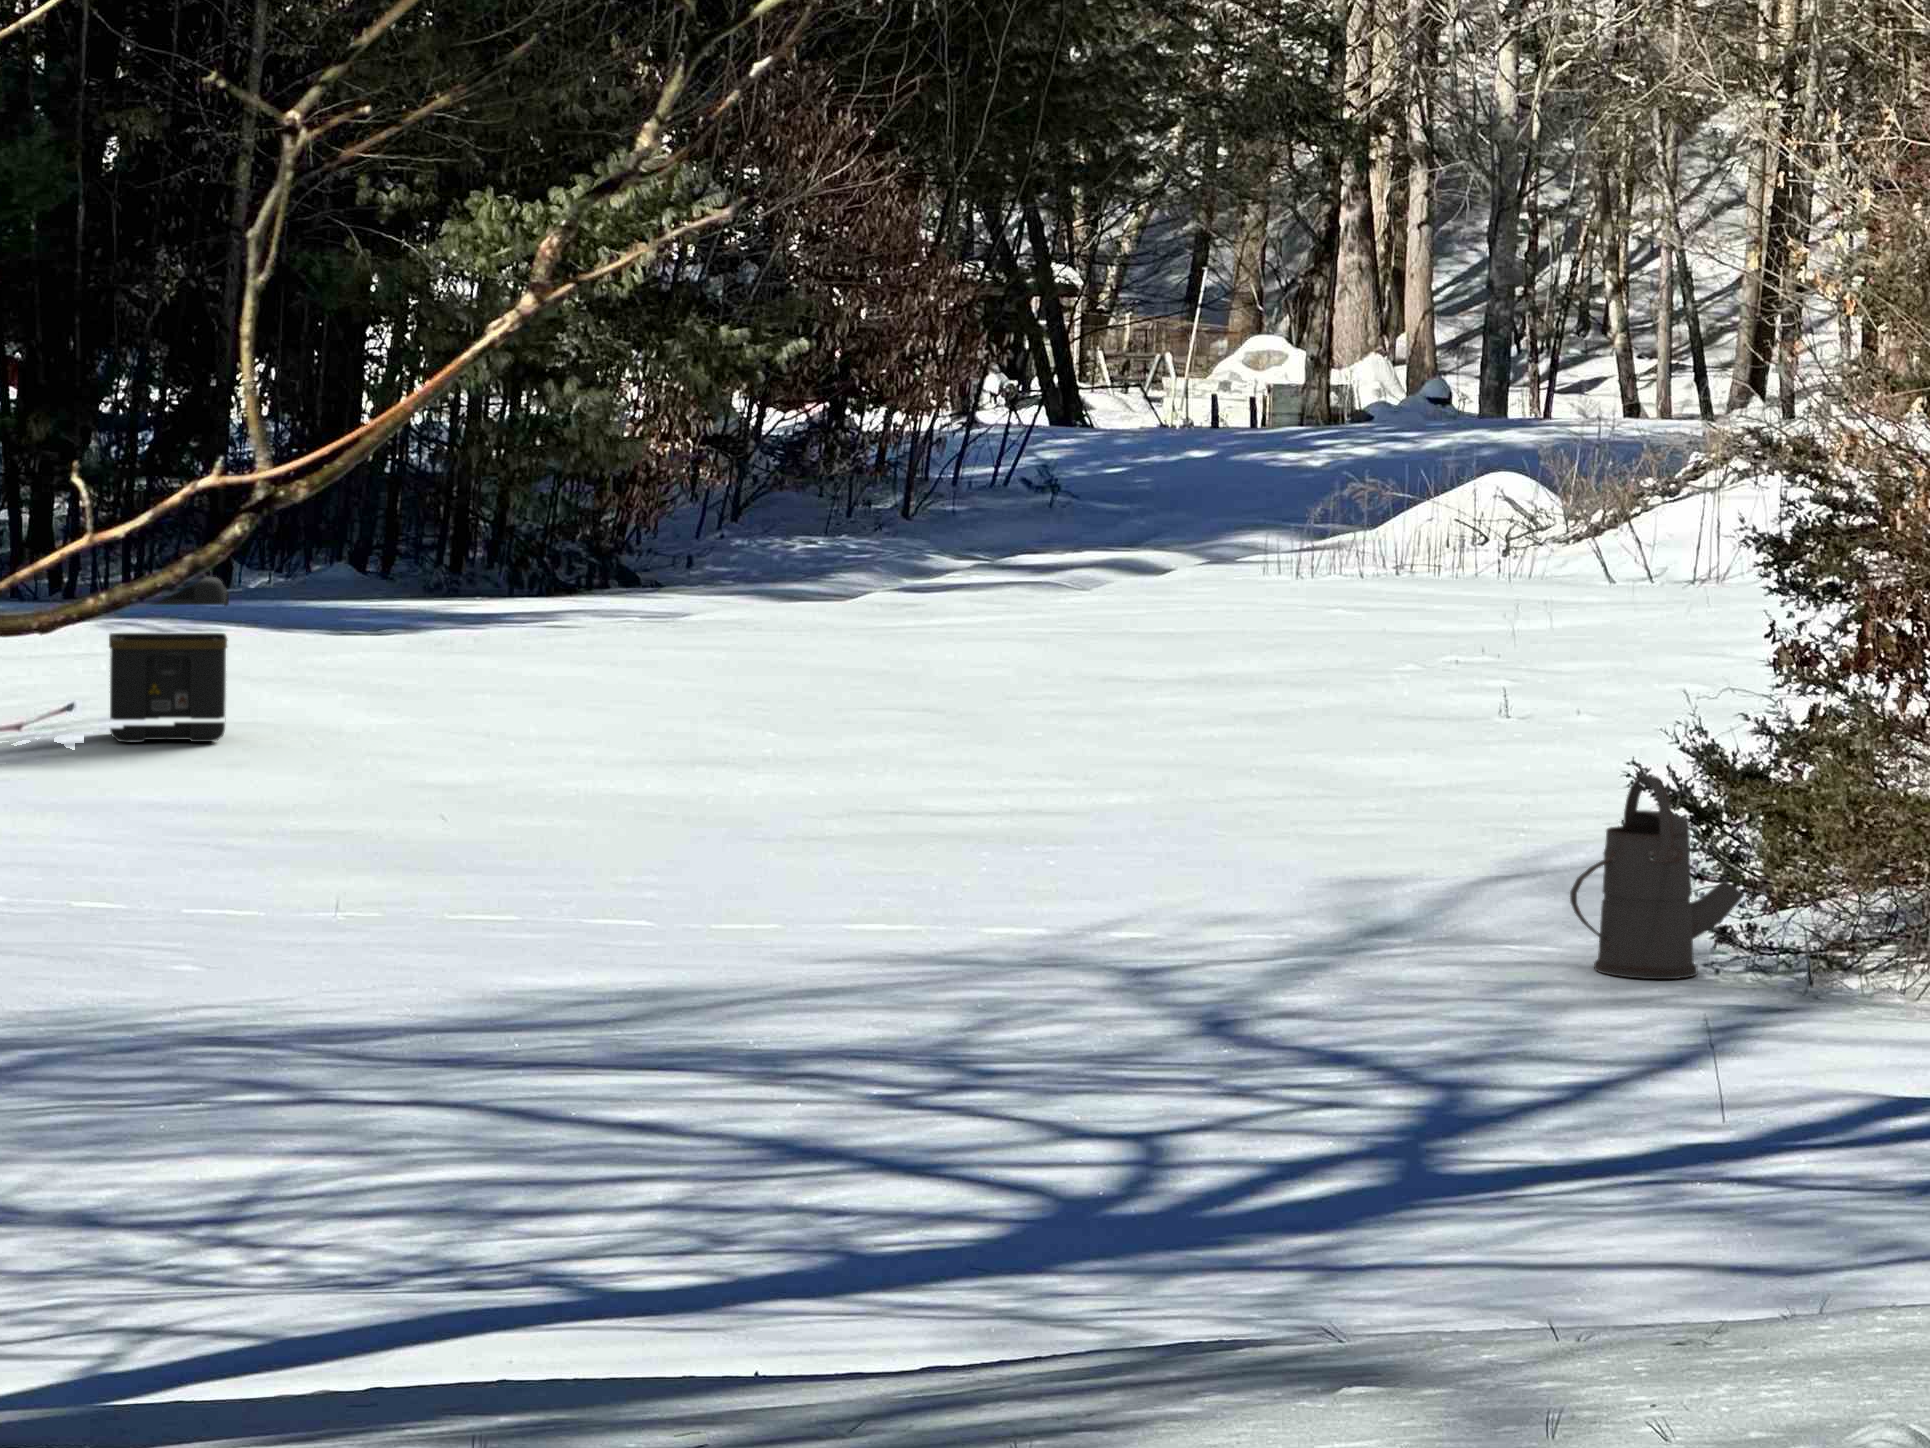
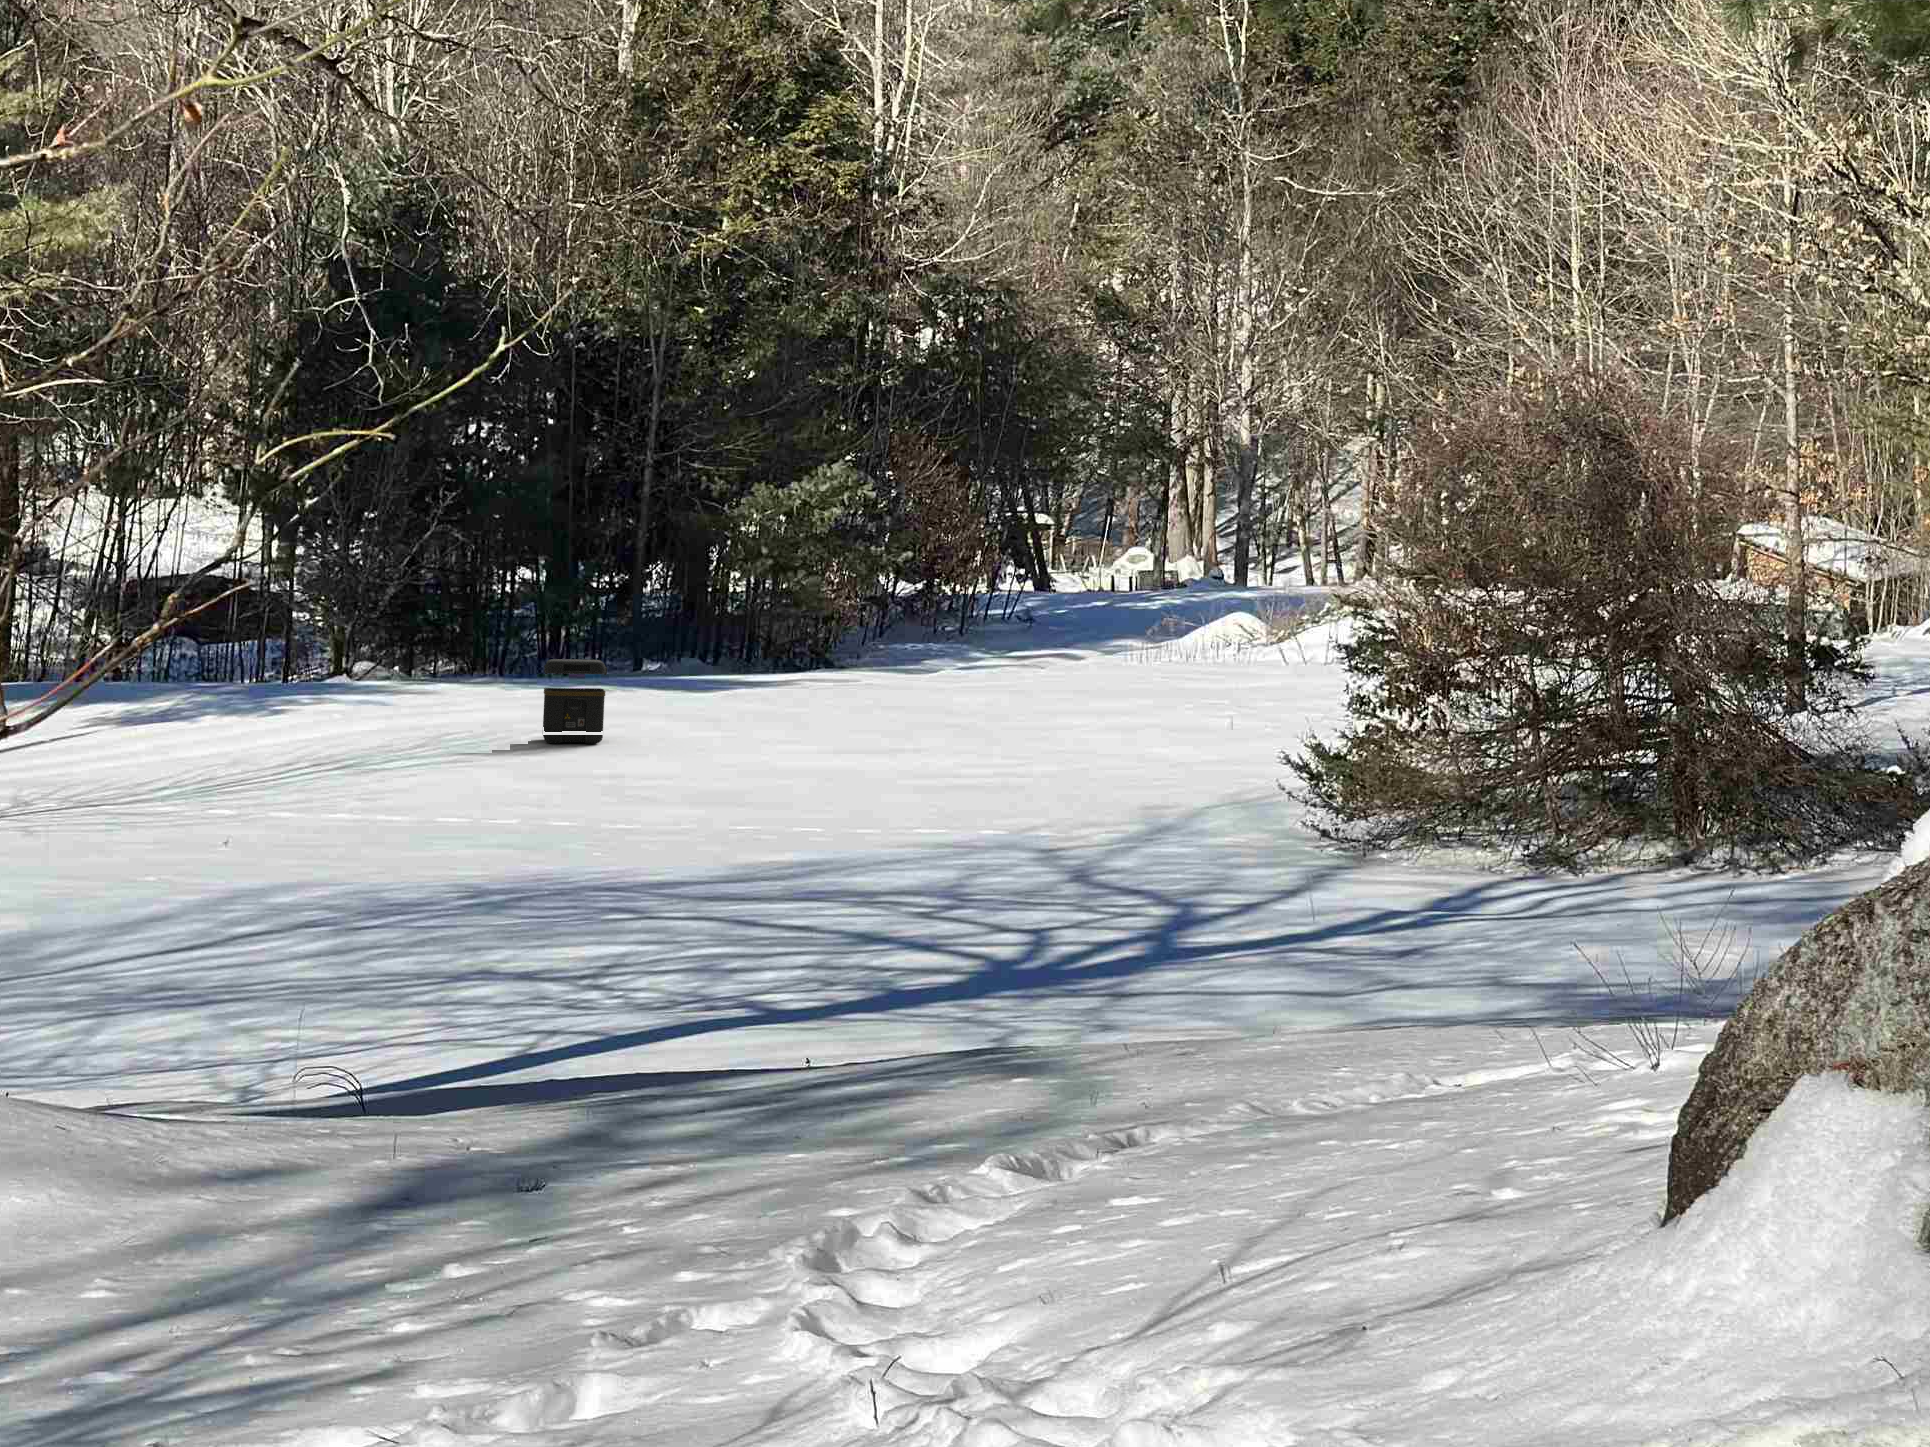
watering can: present [1570,776,1744,979] -> none [1260,756,1363,850]

